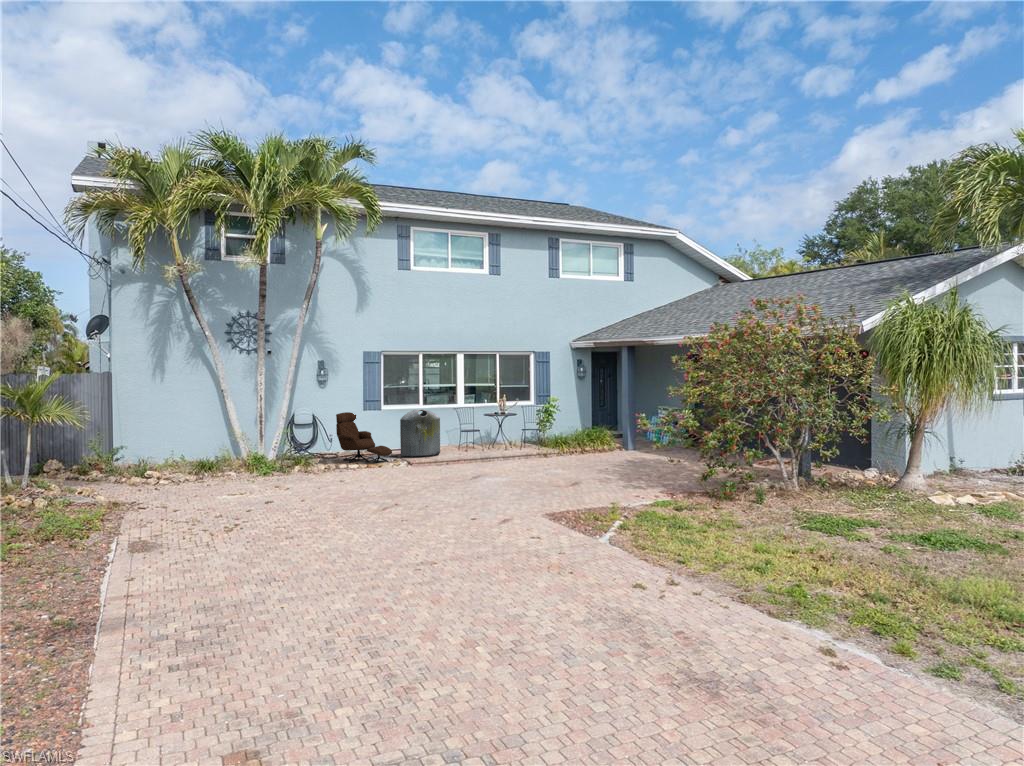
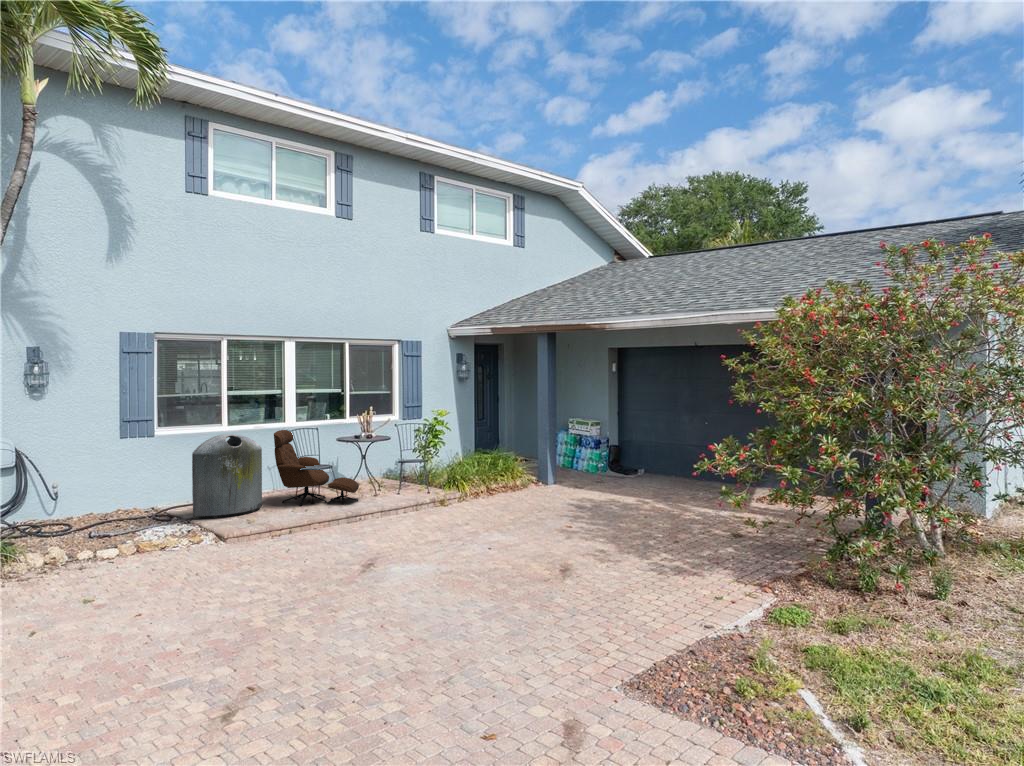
lounge chair: present [336,412,392,463] -> present [274,430,359,506]

